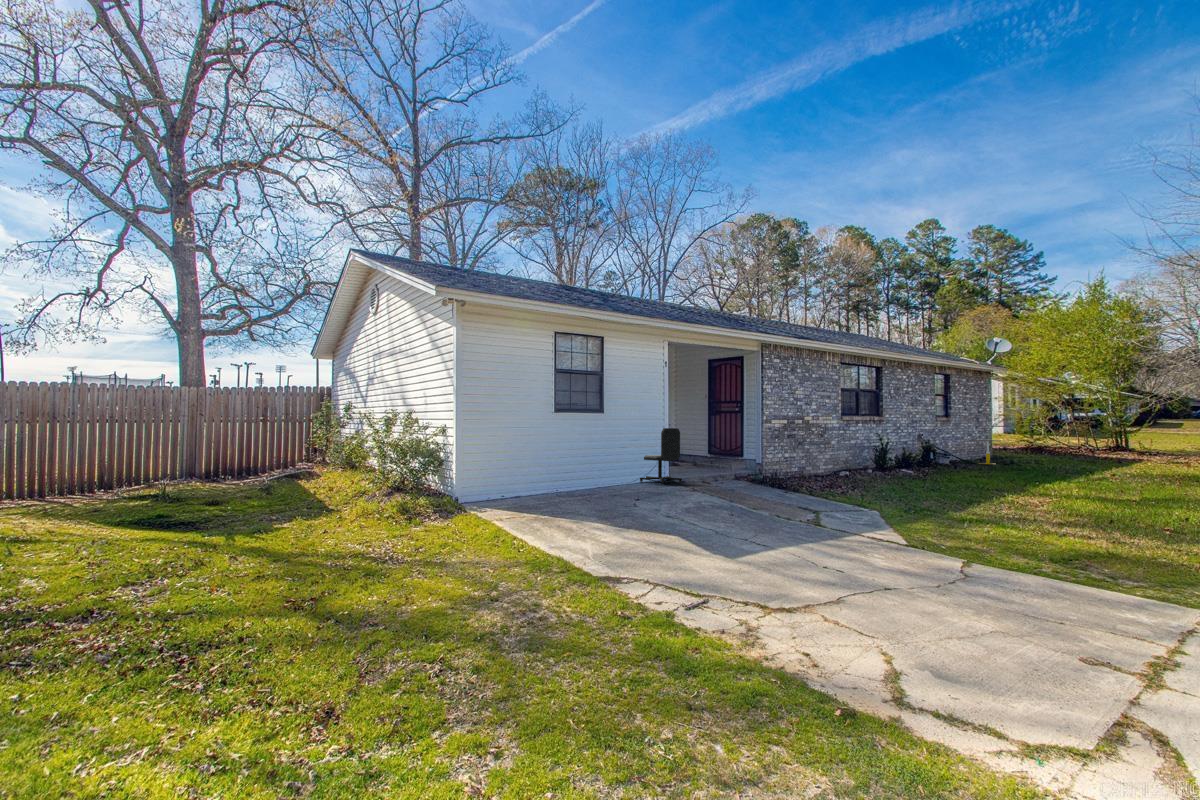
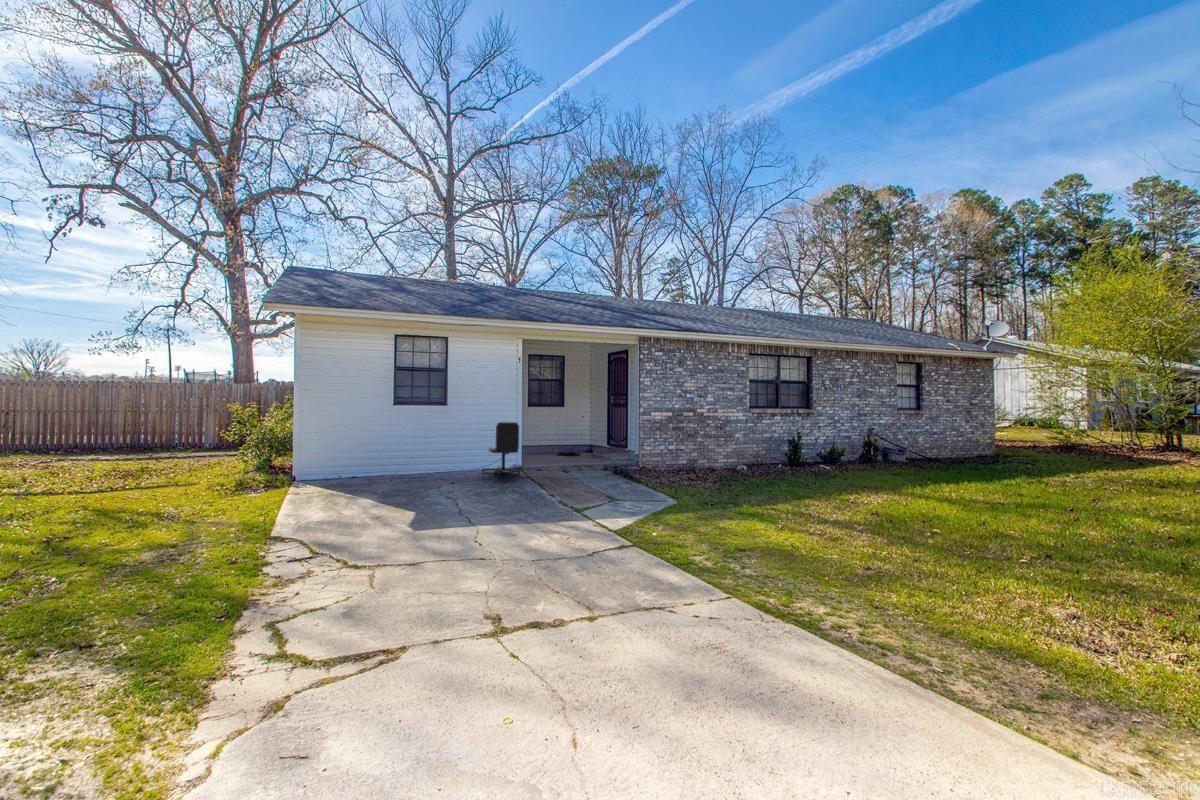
side table: present [973,440,998,464] -> none [947,433,984,461]

